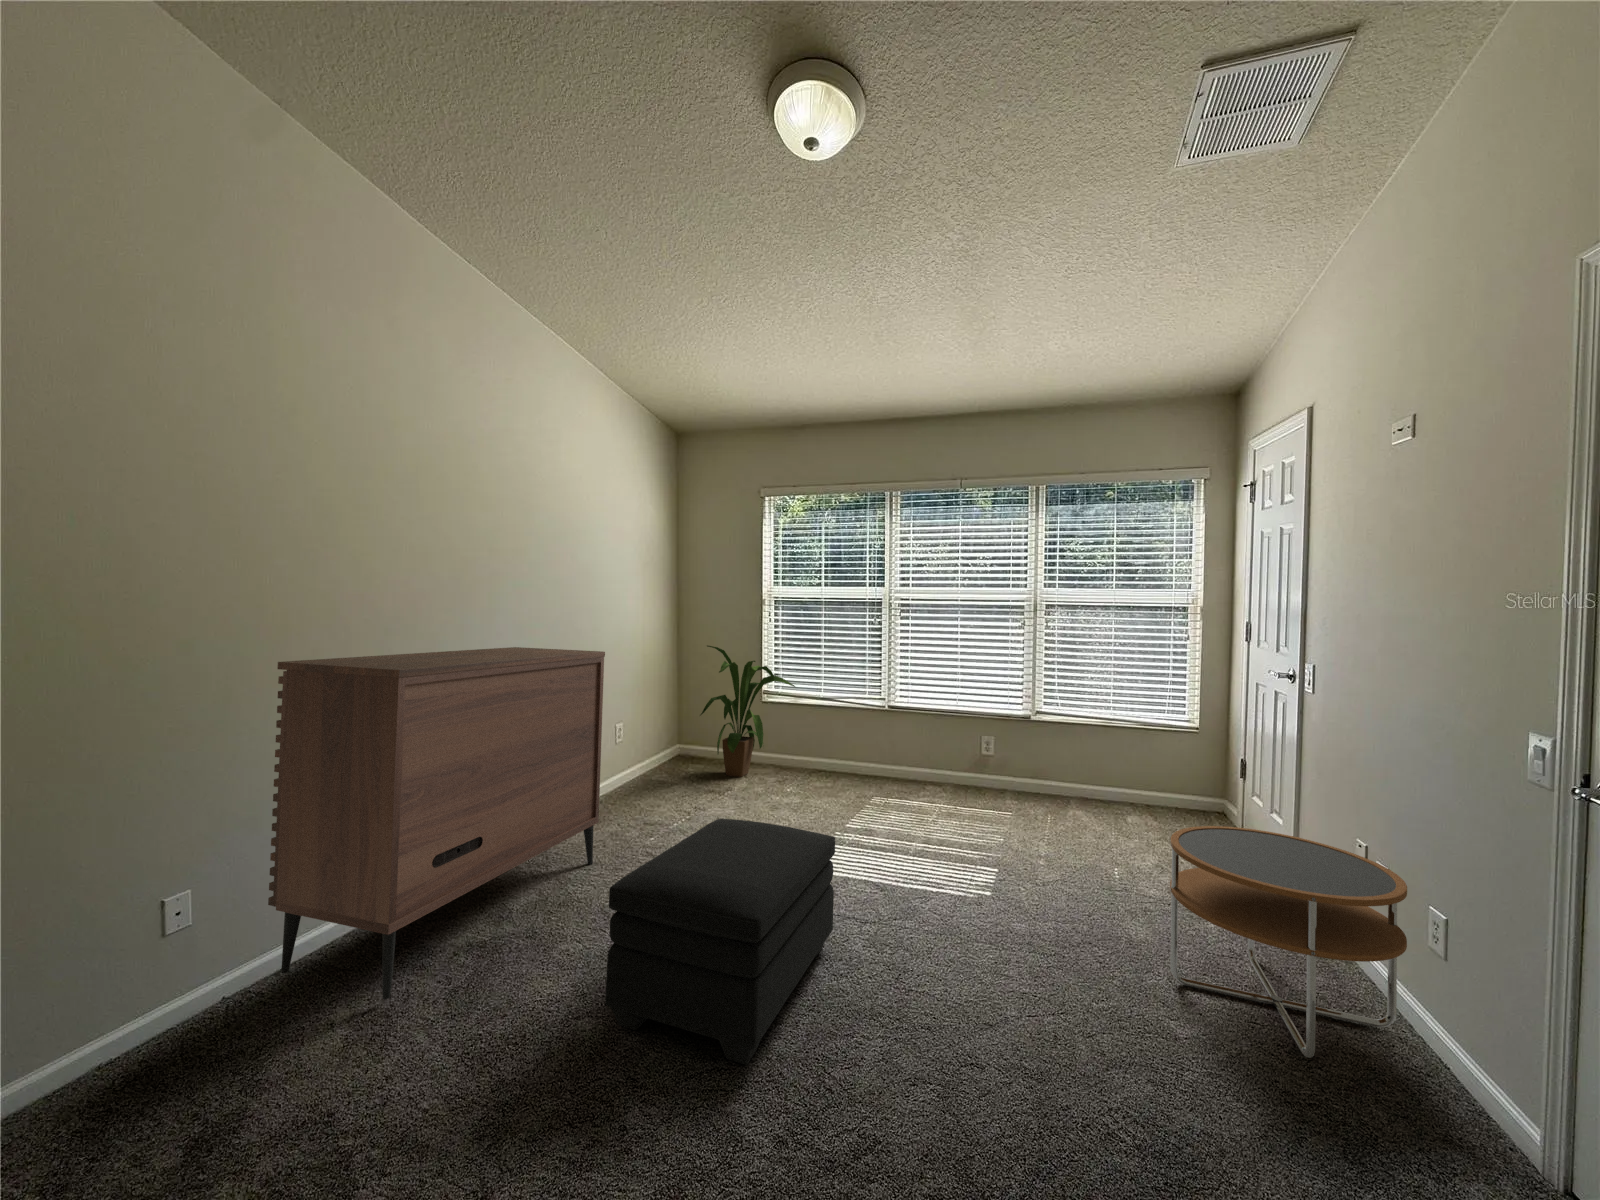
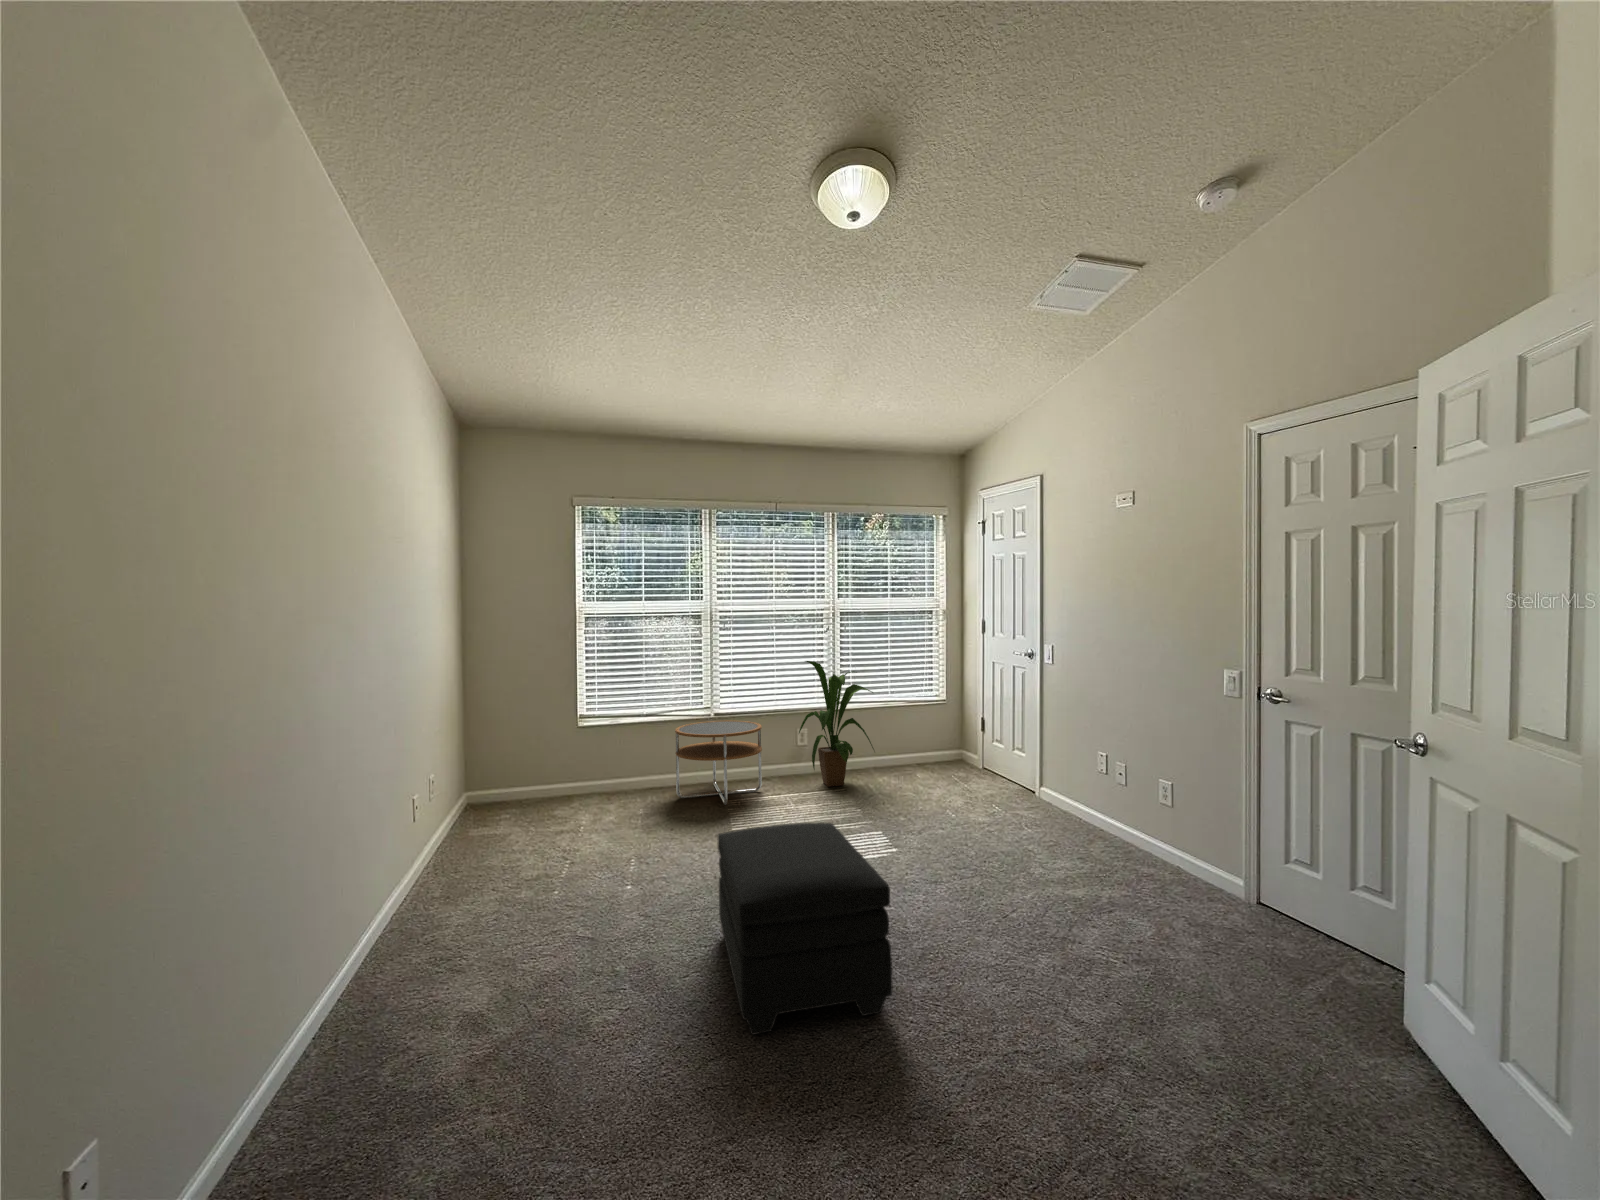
house plant: present [701,646,795,777] -> present [799,661,874,787]
dresser: present [268,647,605,1000] -> none [237,686,529,1177]
side table: present [1170,826,1407,1058] -> present [675,721,762,805]

